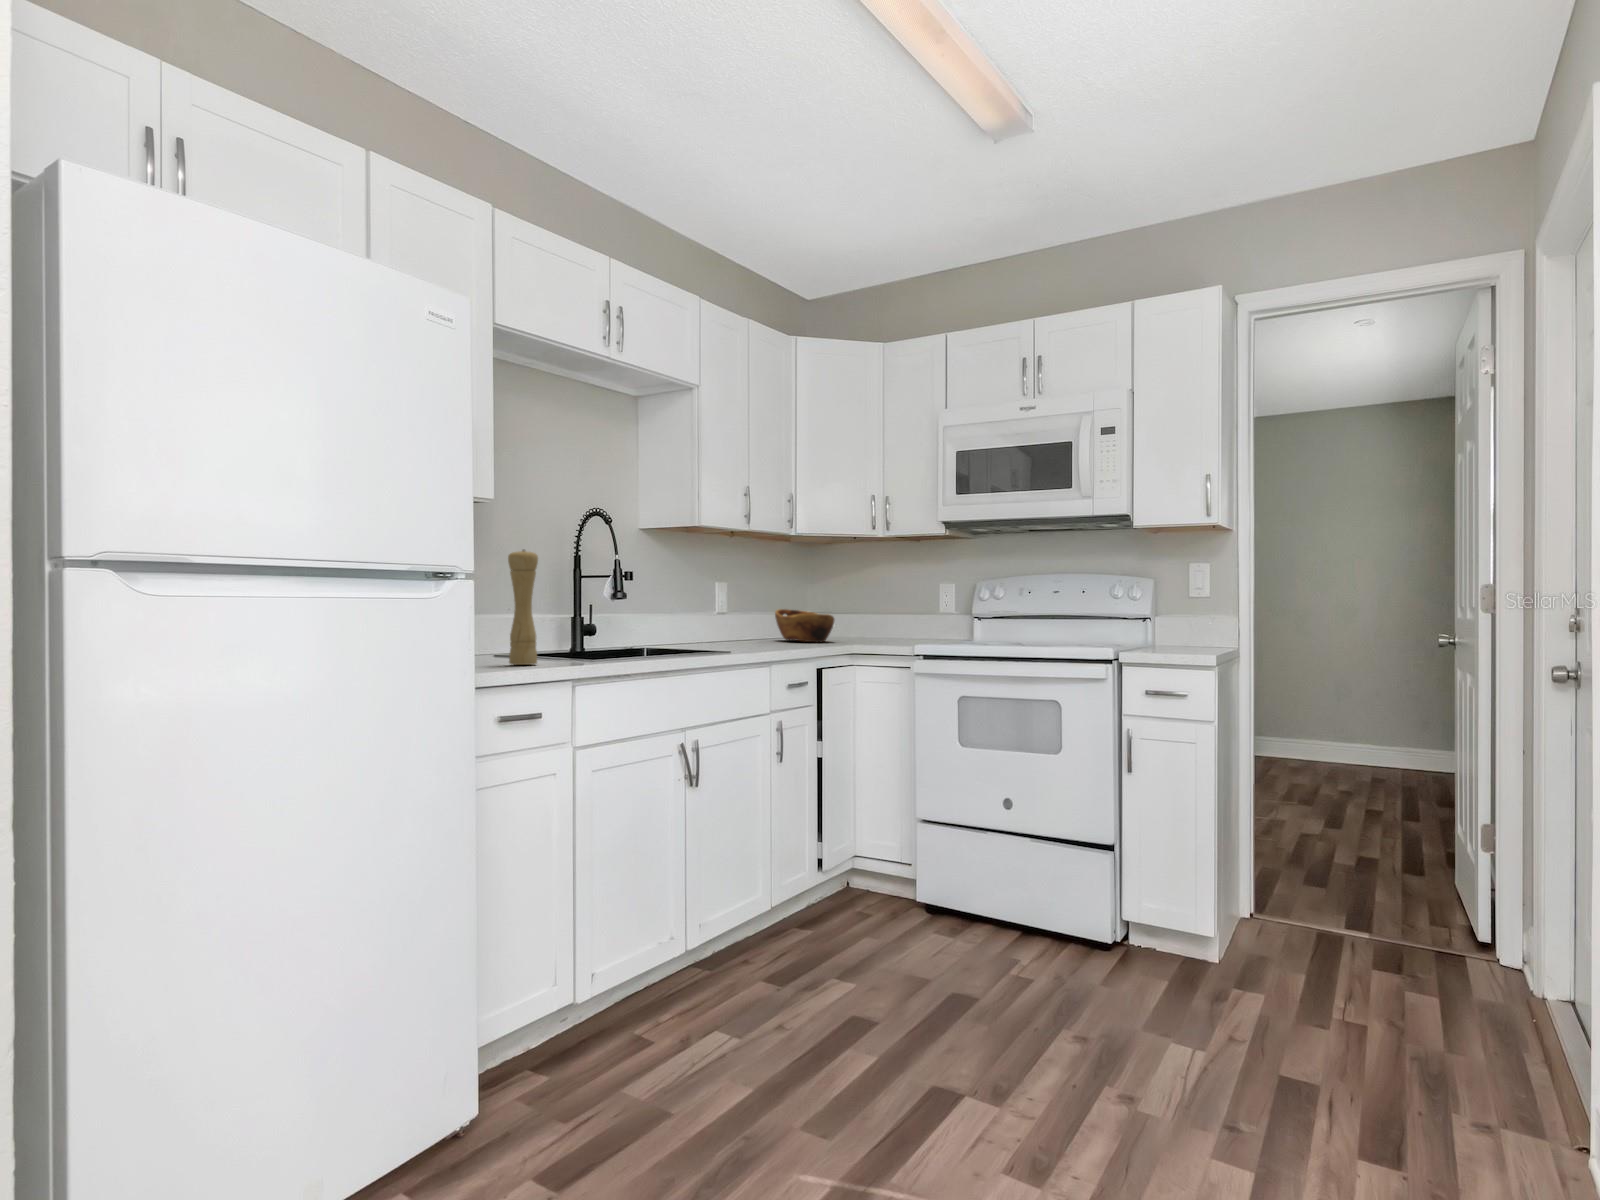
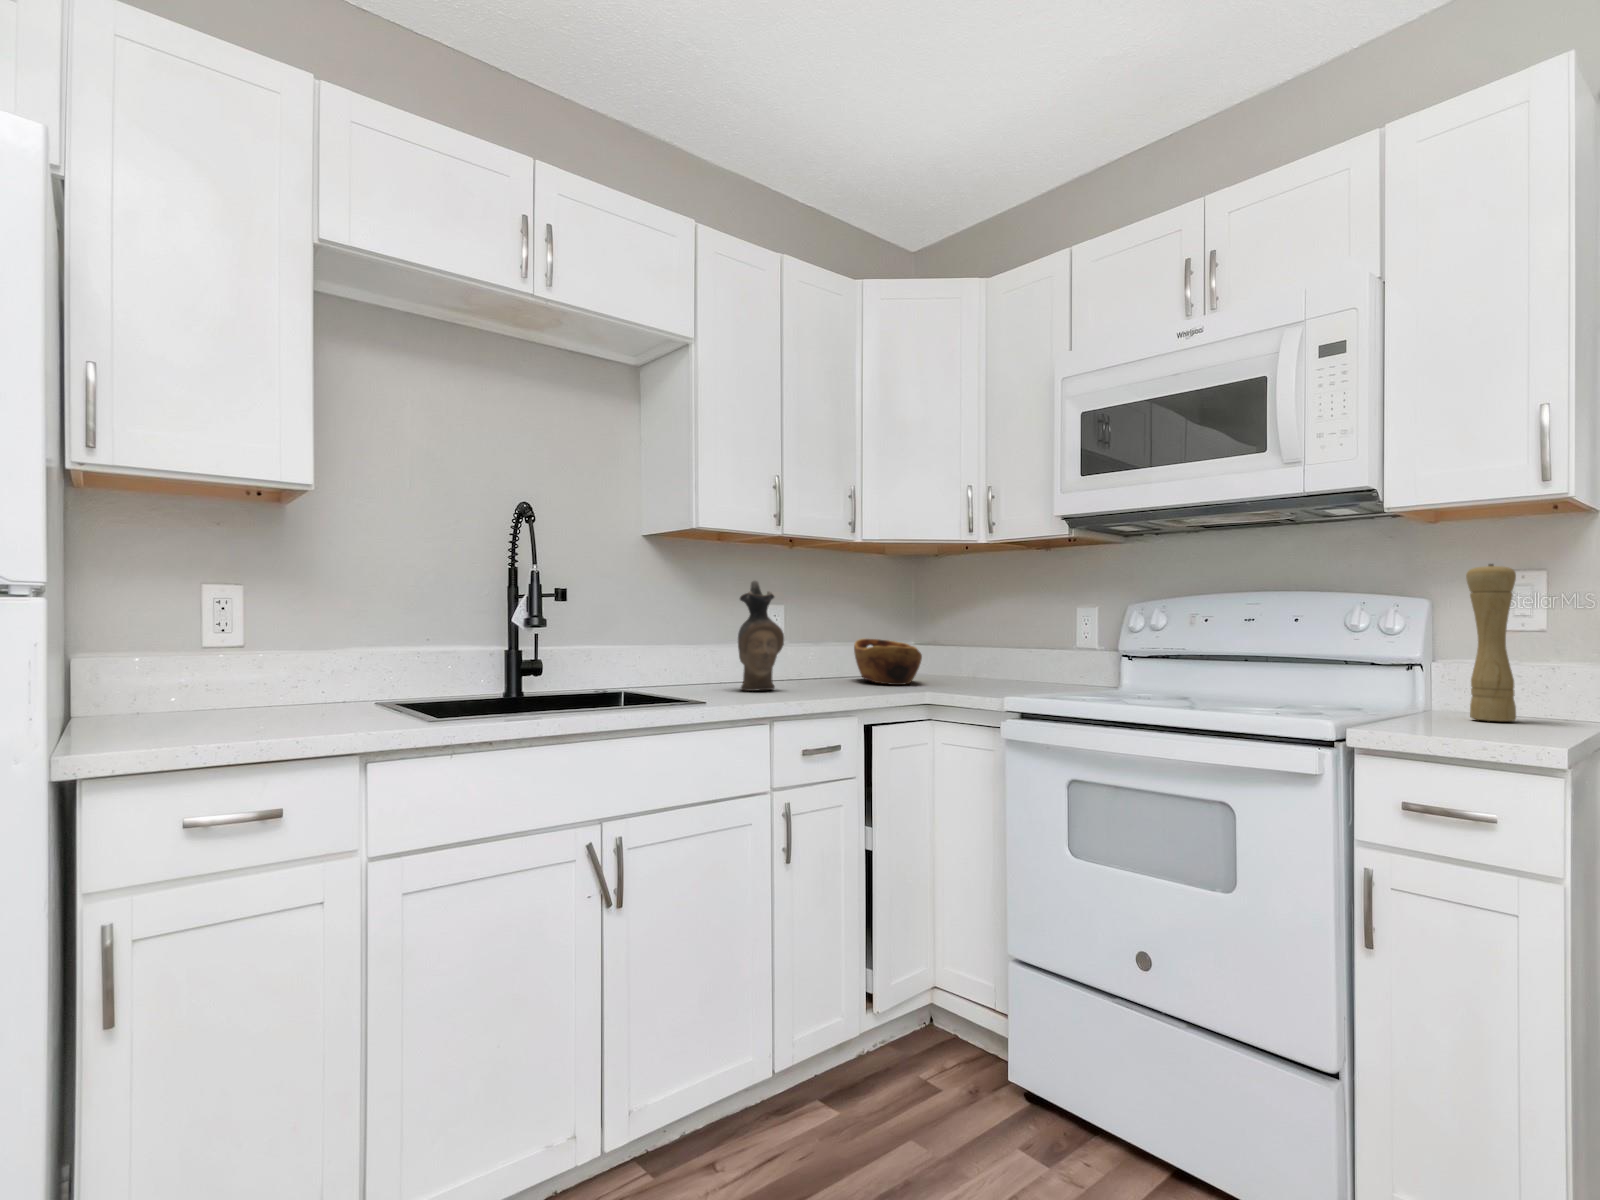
pepper mill: present [508,550,538,665] -> present [1466,564,1516,721]
ceramic pitcher: none [715,565,751,646] -> present [738,581,784,691]

